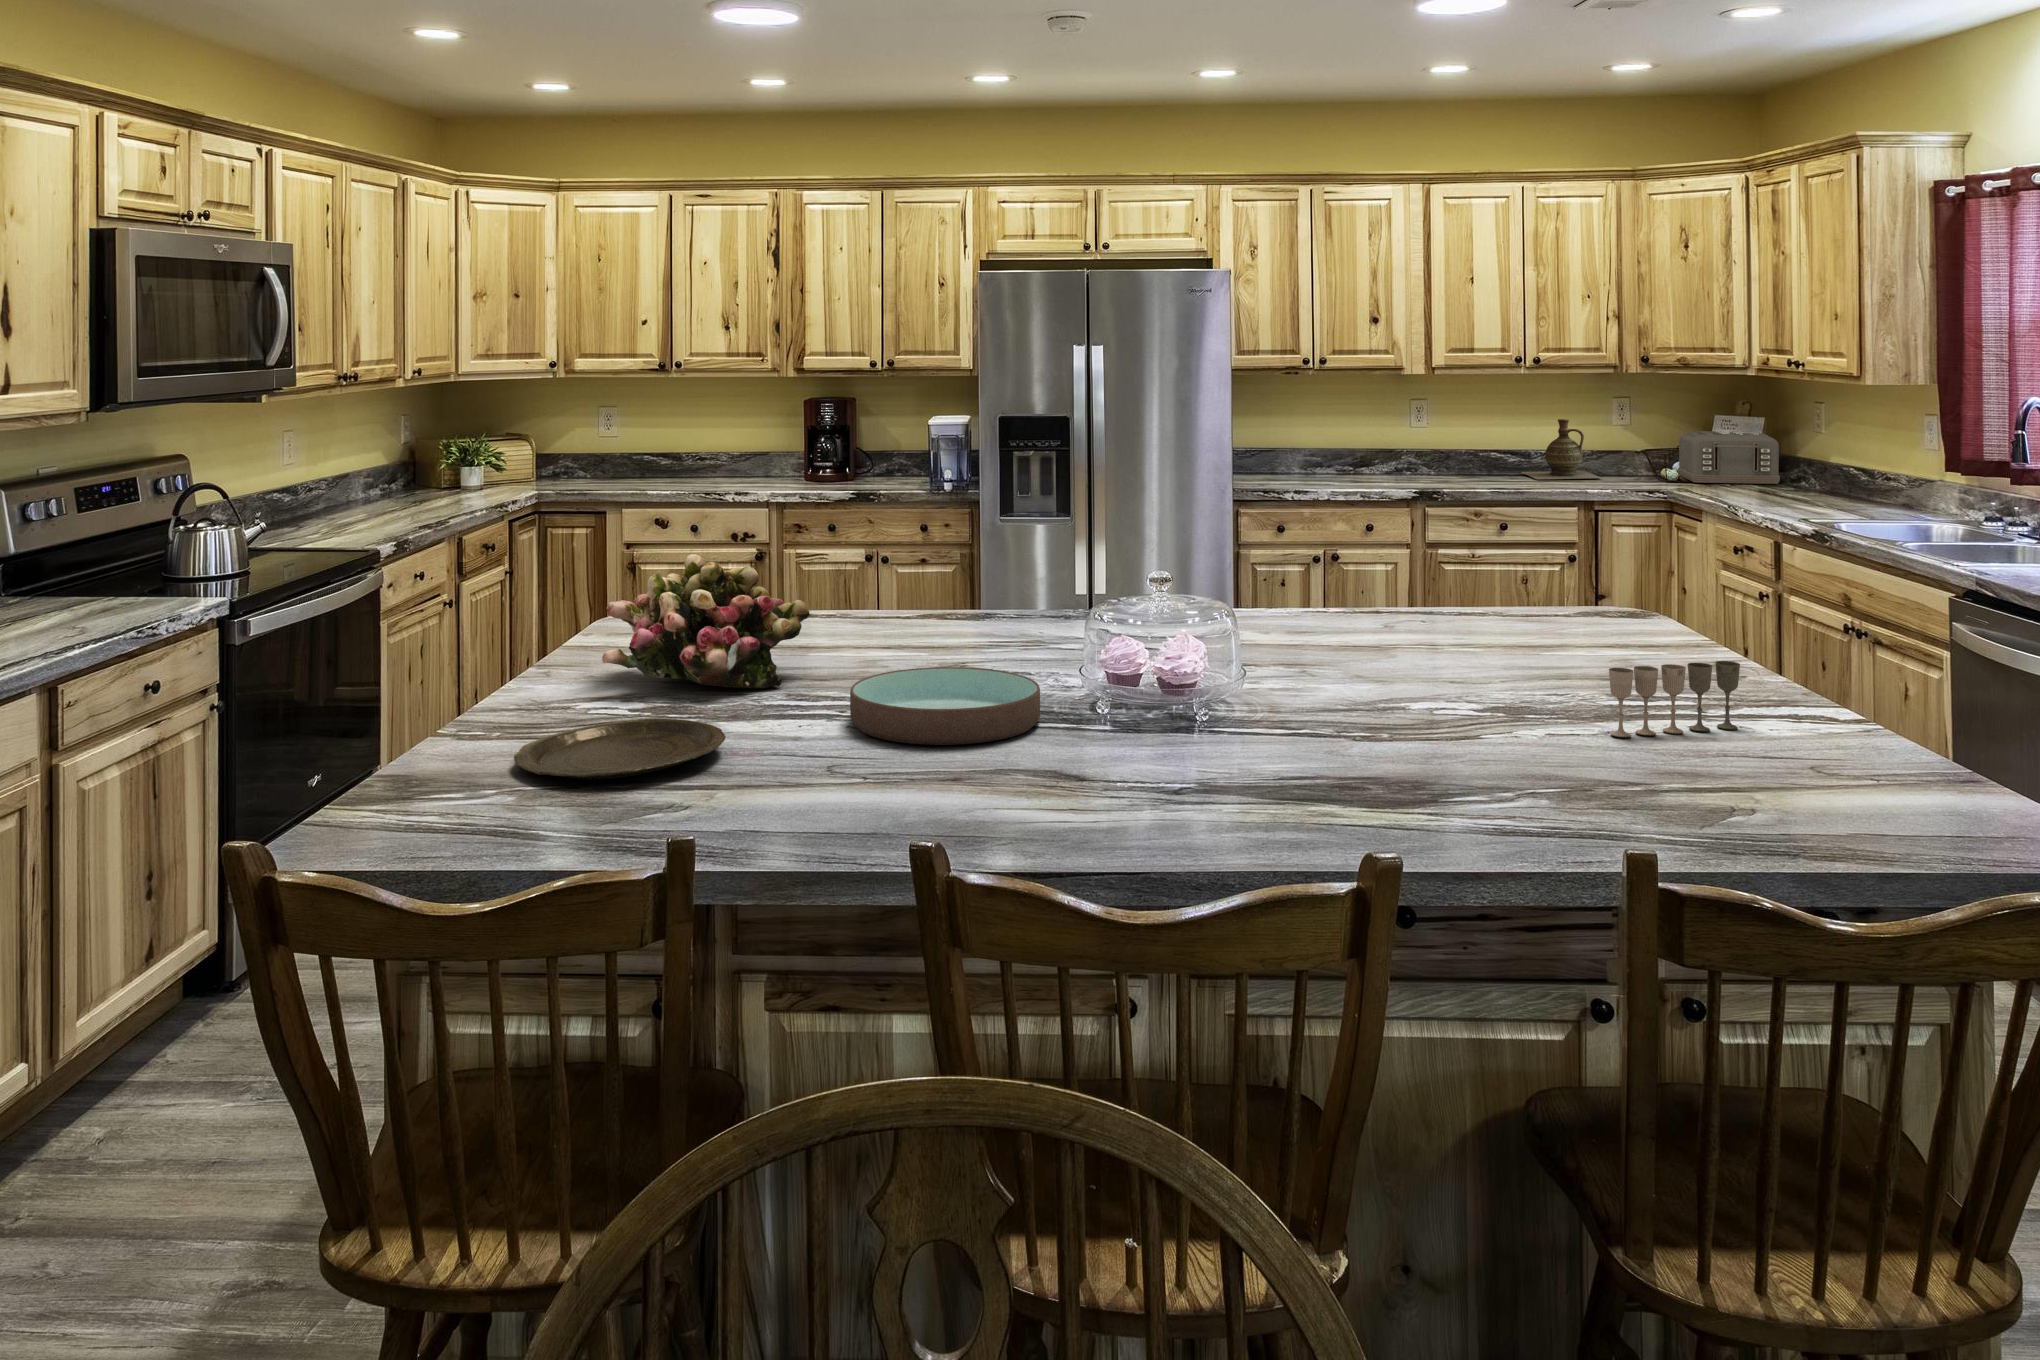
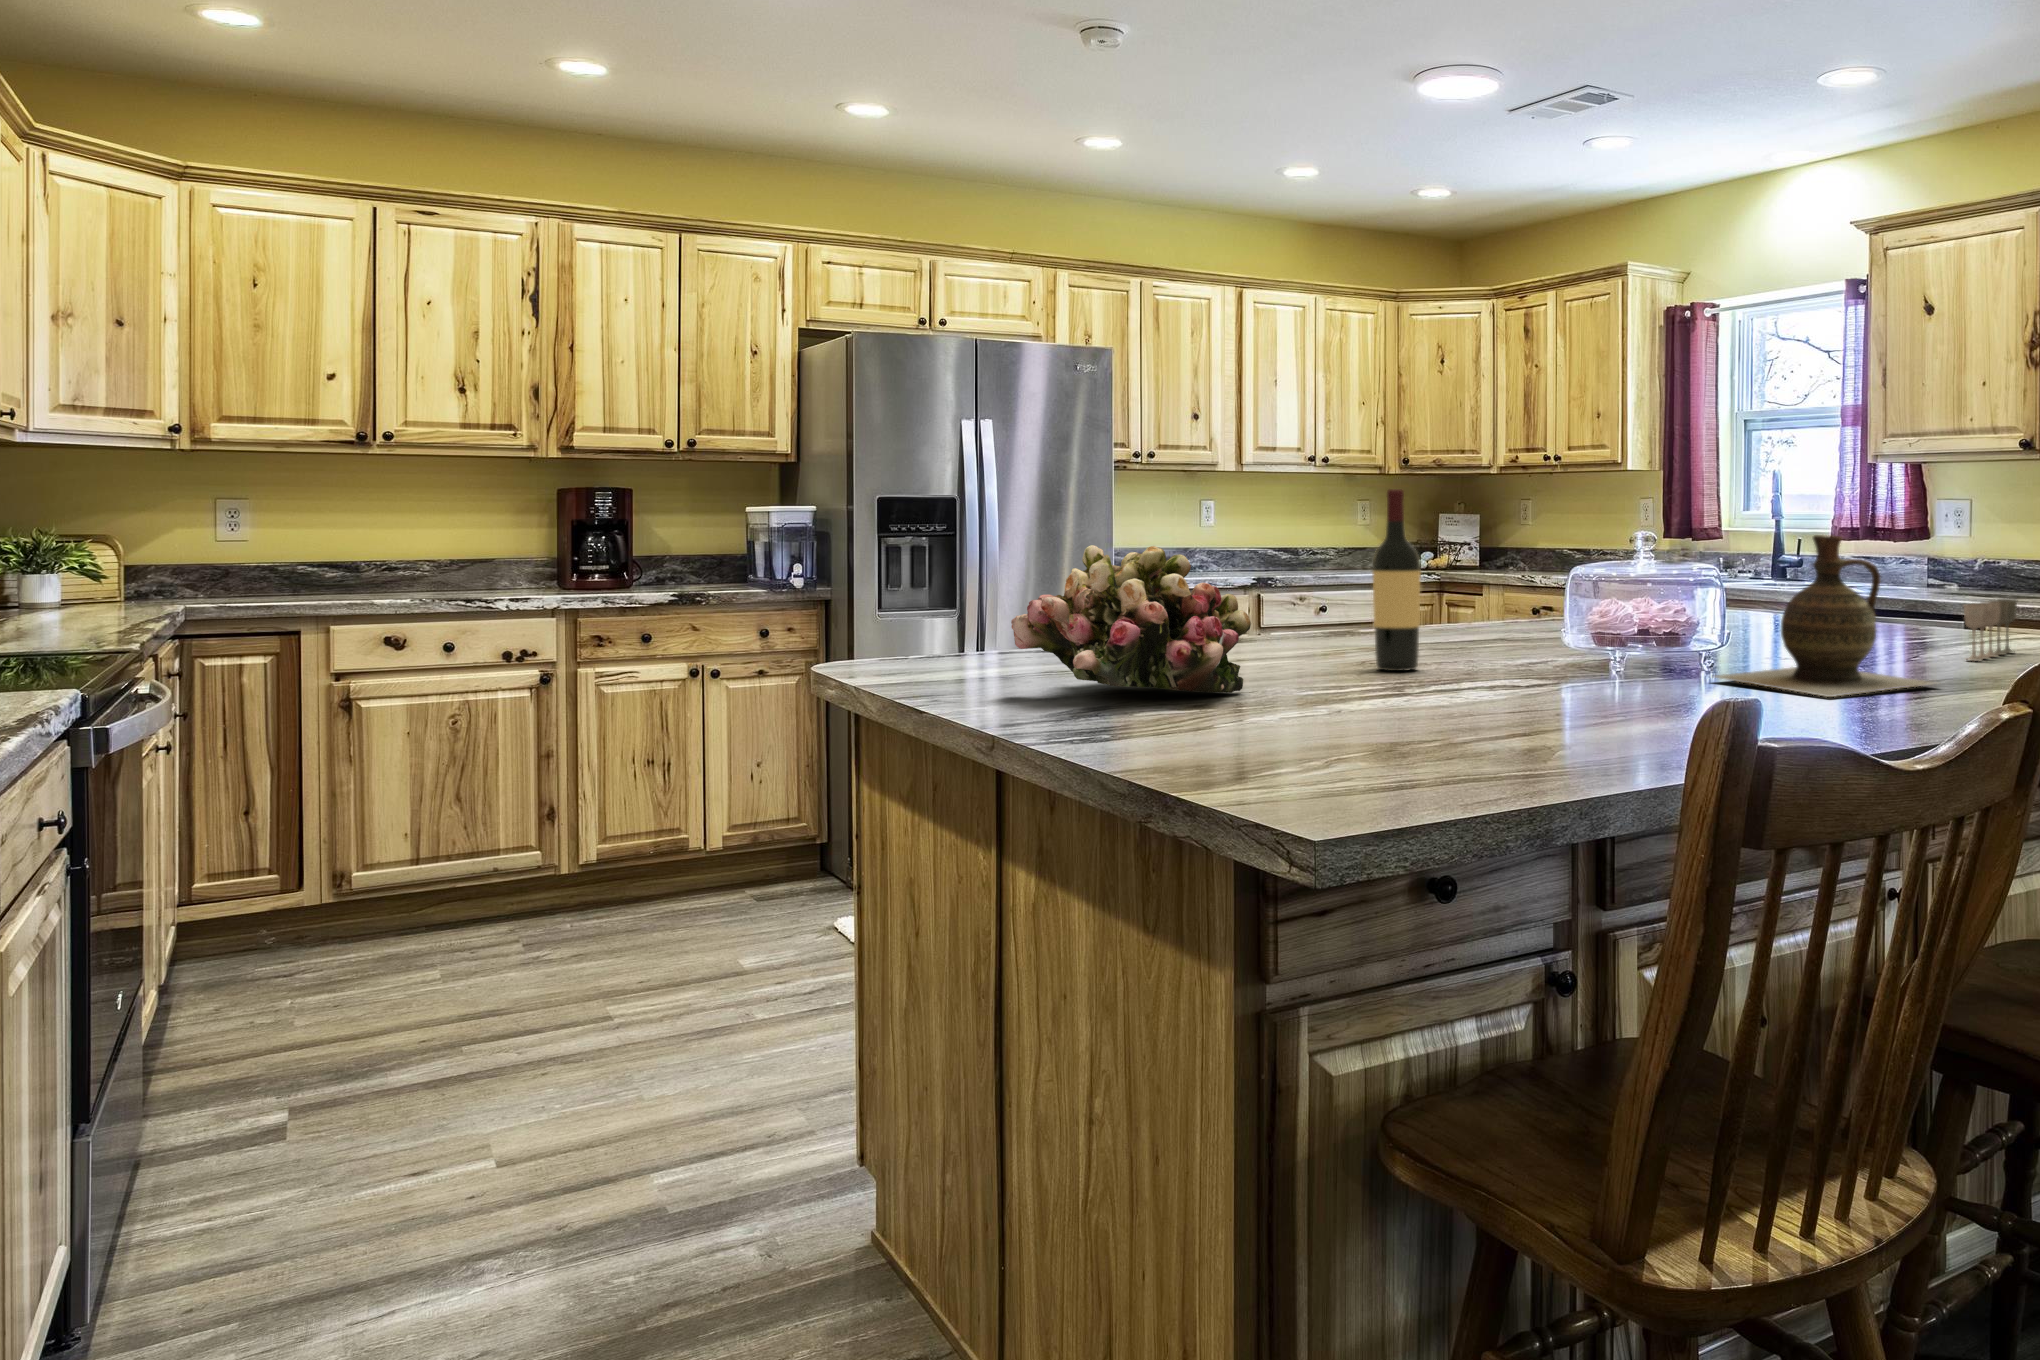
ceramic jug: present [1521,419,1601,479] -> present [1714,535,1933,697]
toaster: present [1678,431,1780,484] -> none [1413,525,1503,566]
wine bottle: none [974,506,1018,675] -> present [1372,489,1421,671]
bowl: present [850,667,1040,745] -> none [1398,648,1609,707]
plate: present [514,719,726,780] -> none [1183,705,1442,757]

